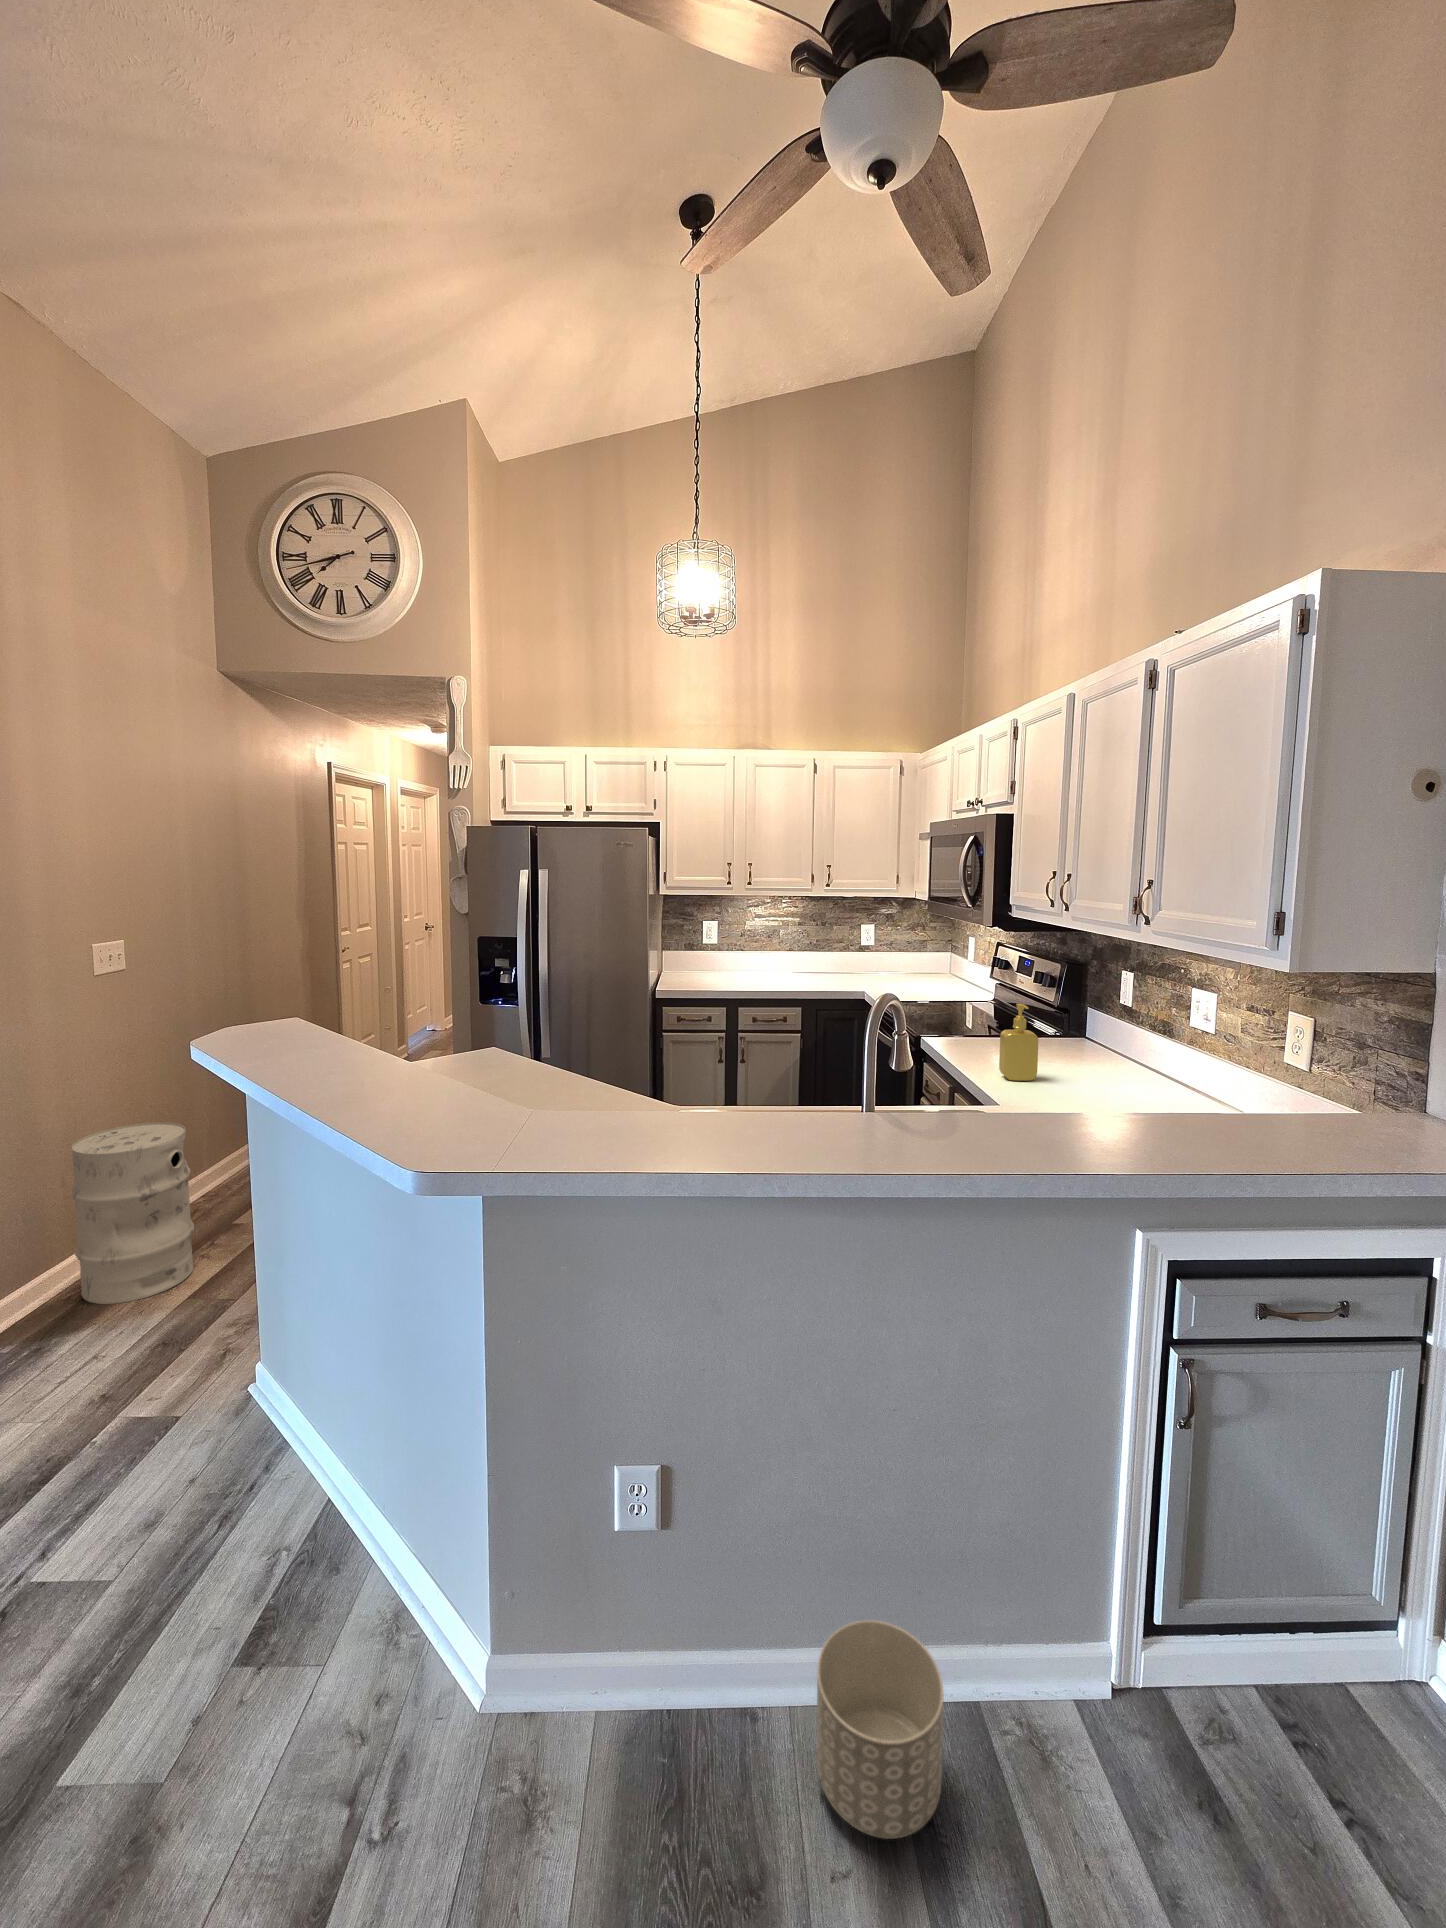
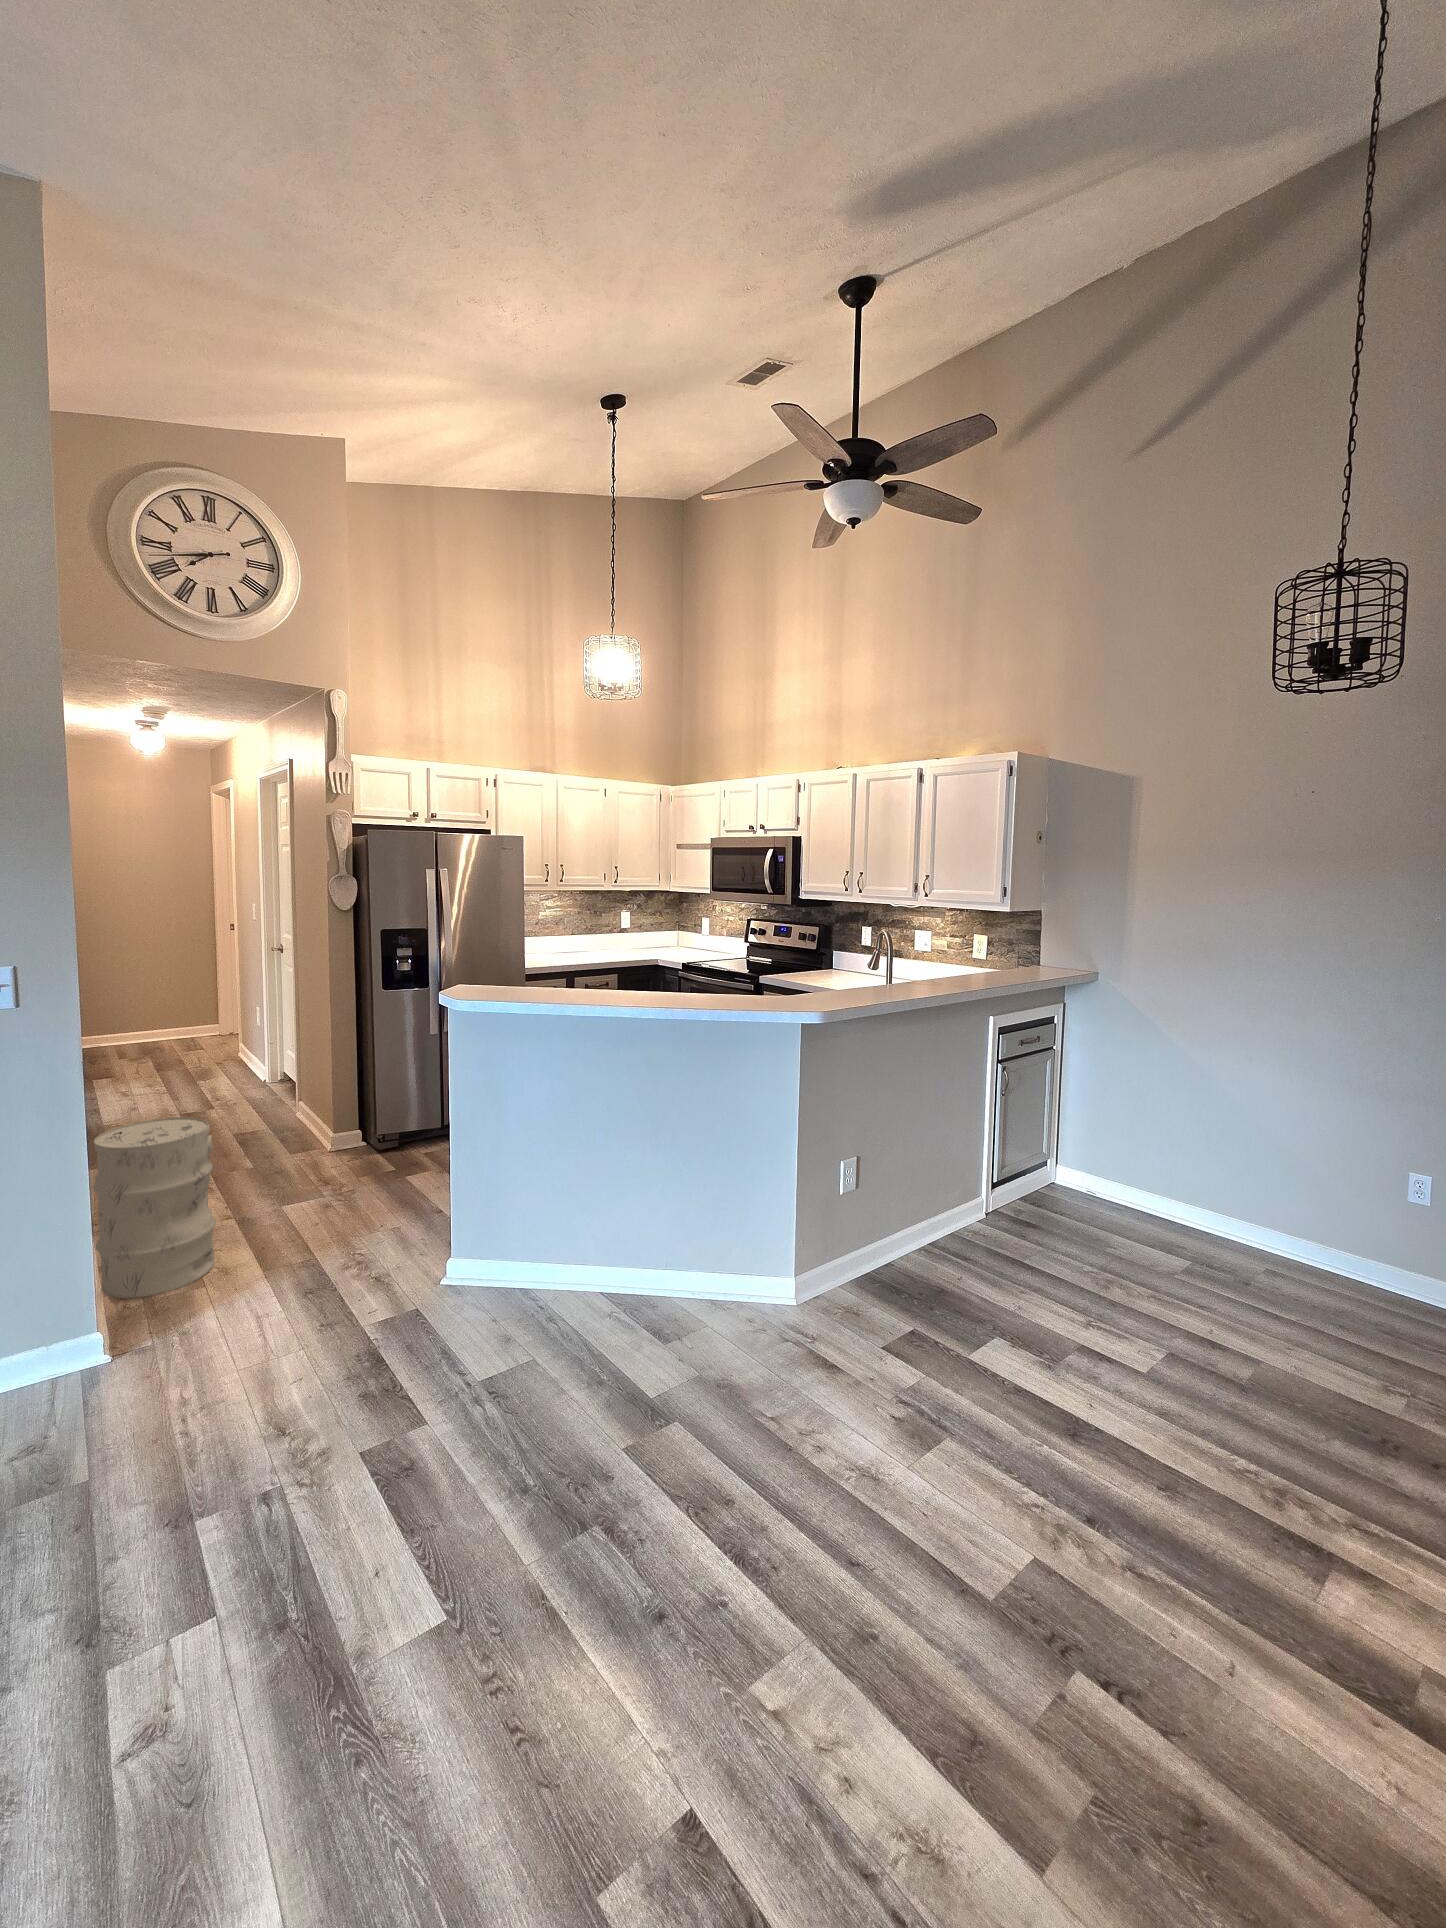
soap dispenser: present [999,1003,1038,1081] -> none [831,944,852,988]
planter: present [816,1620,944,1839] -> none [917,1203,973,1268]

